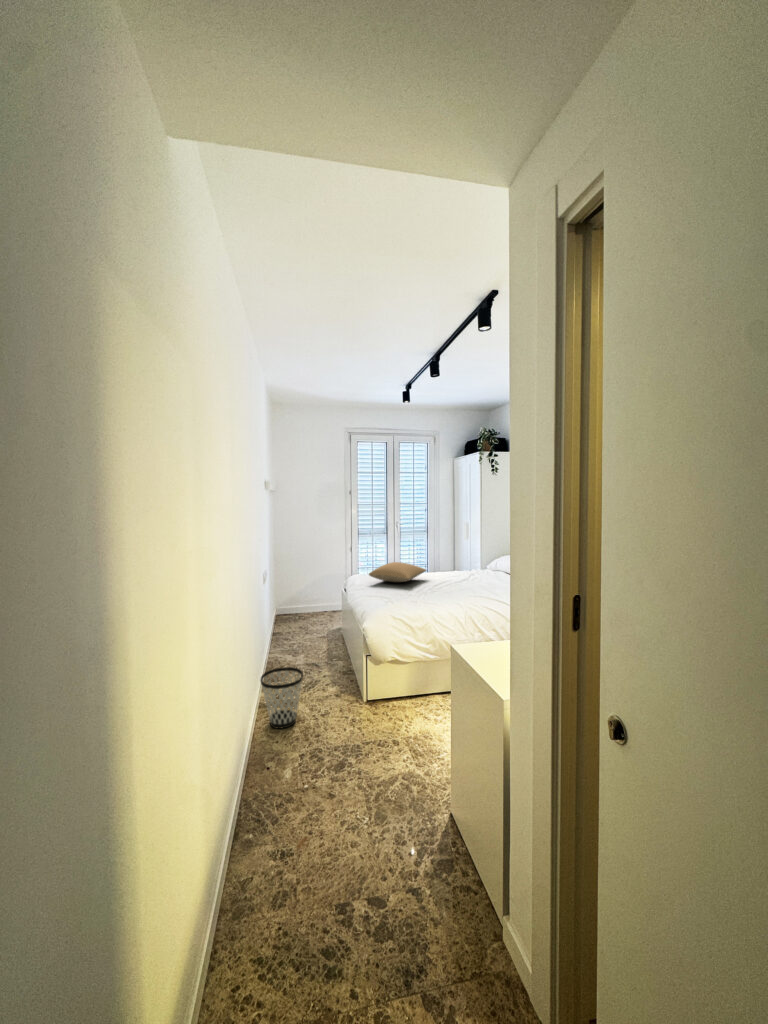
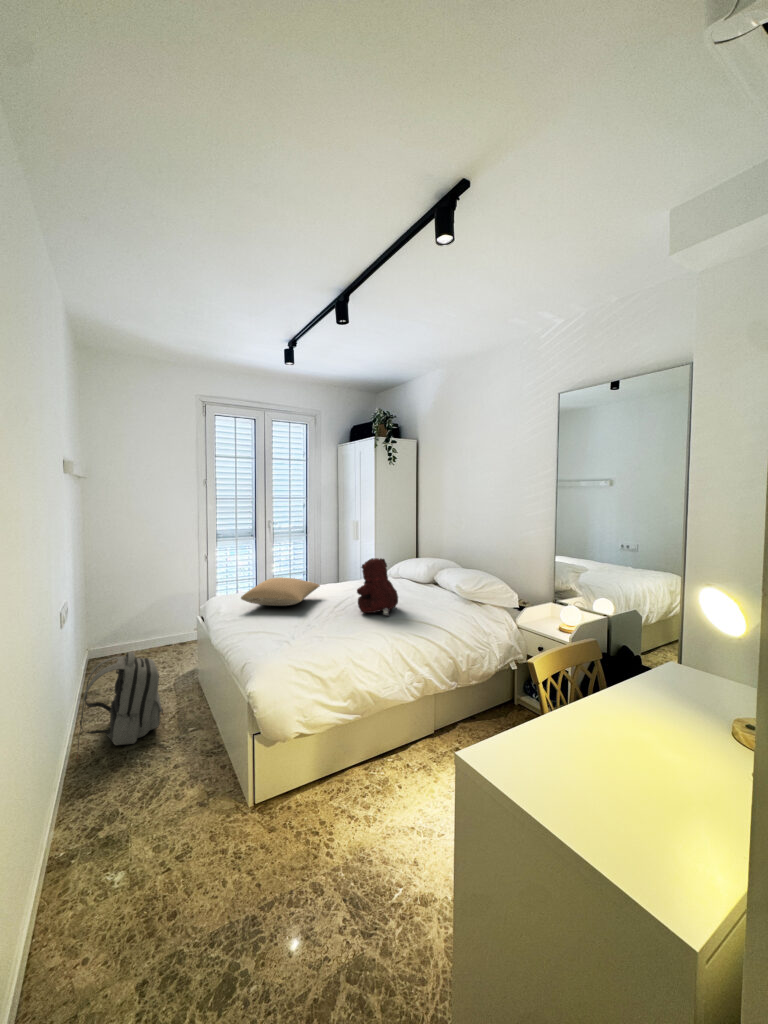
teddy bear: none [448,550,481,594] -> present [357,558,398,616]
backpack: none [271,603,320,664] -> present [77,652,163,757]
wastebasket: present [260,667,303,729] -> none [47,786,140,918]

